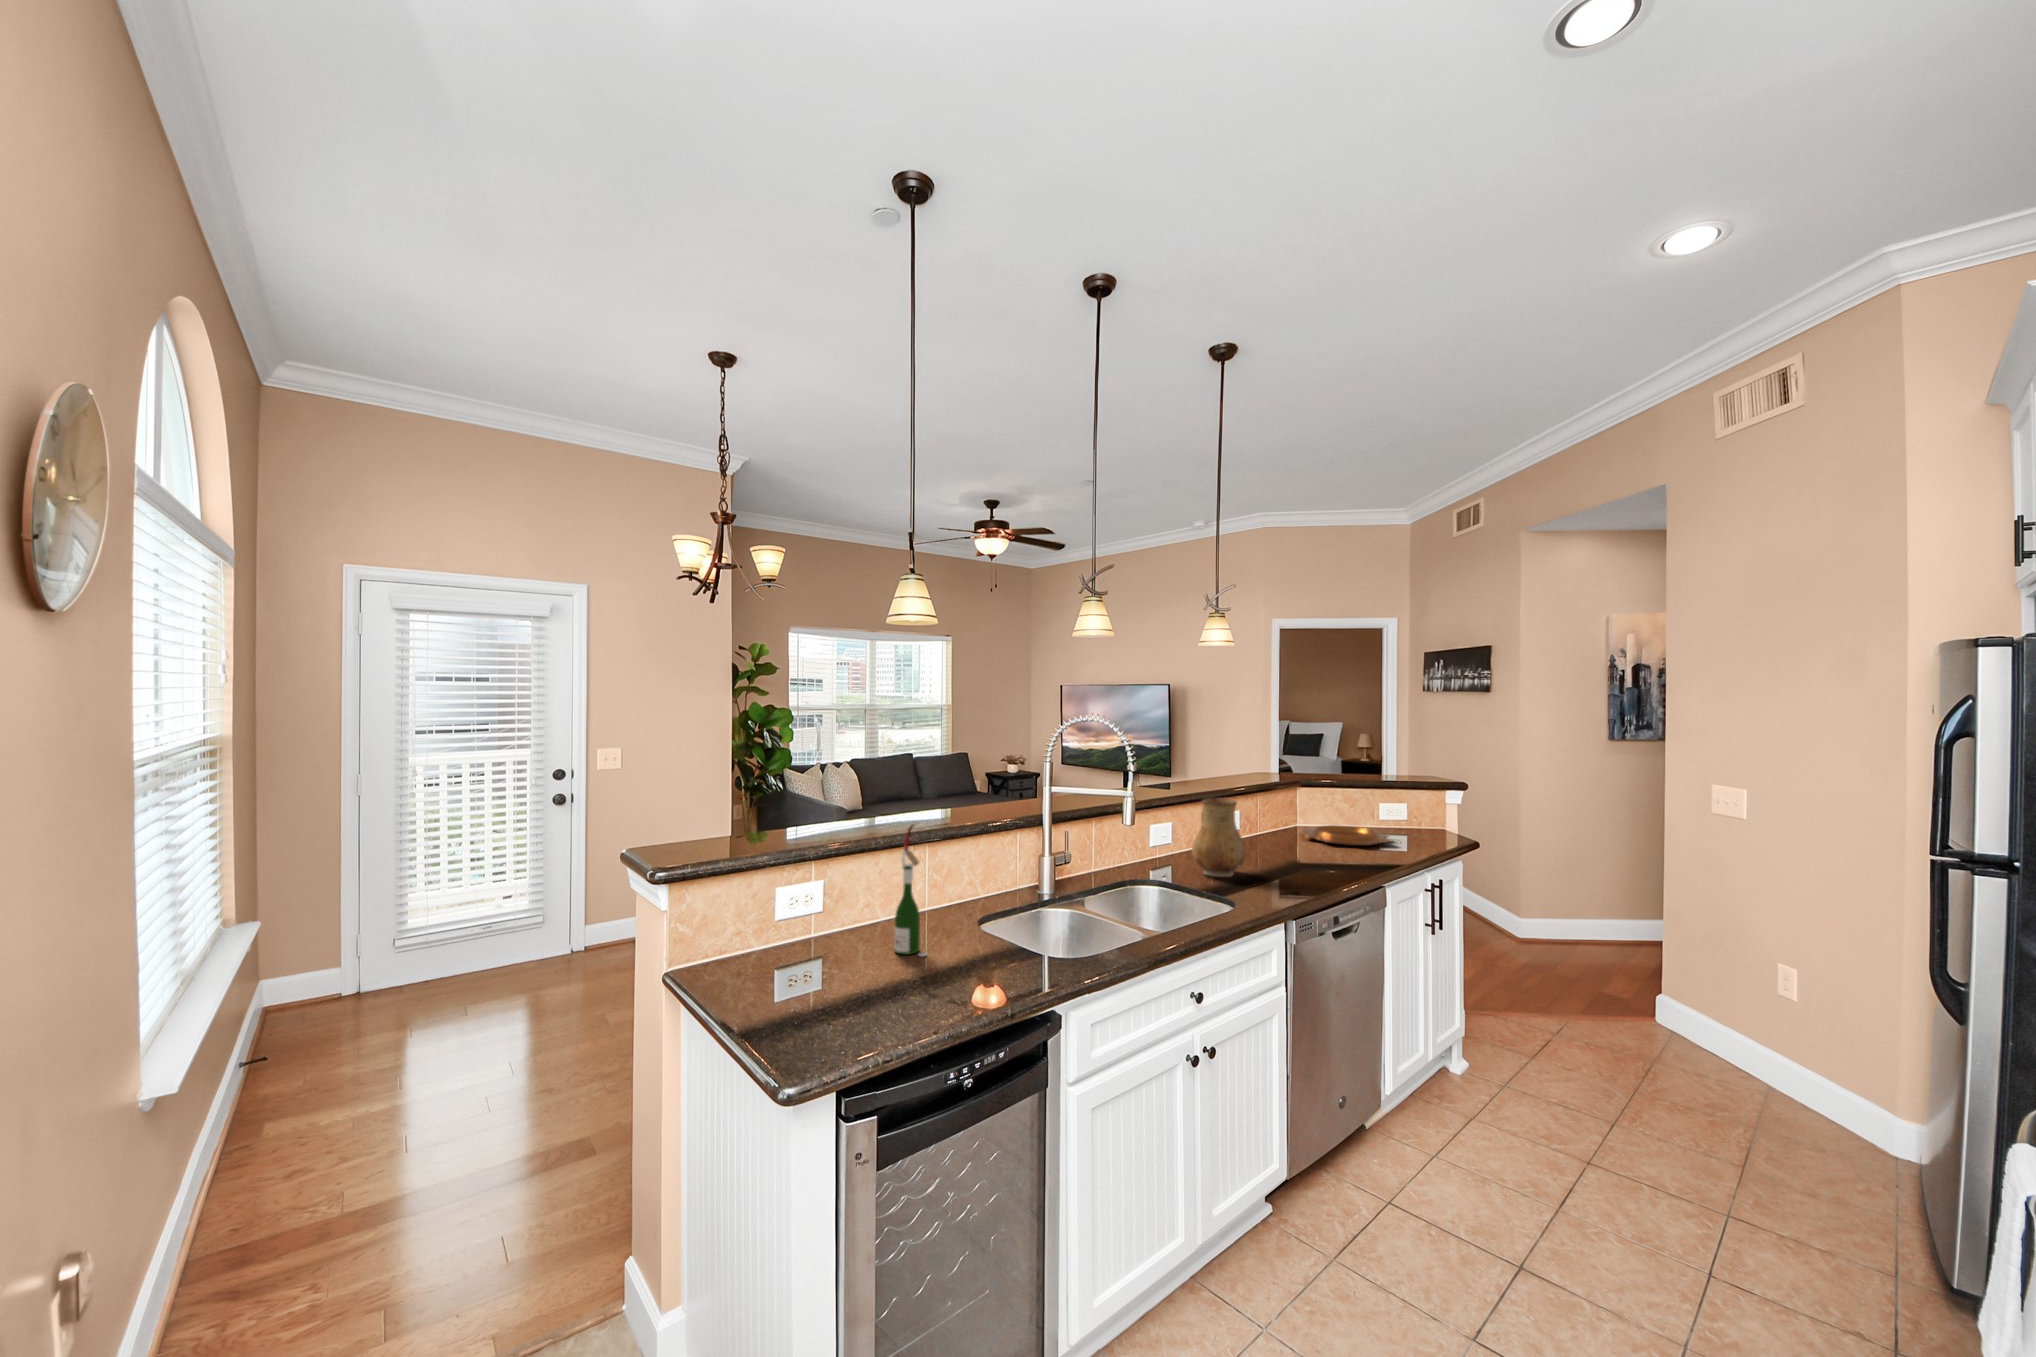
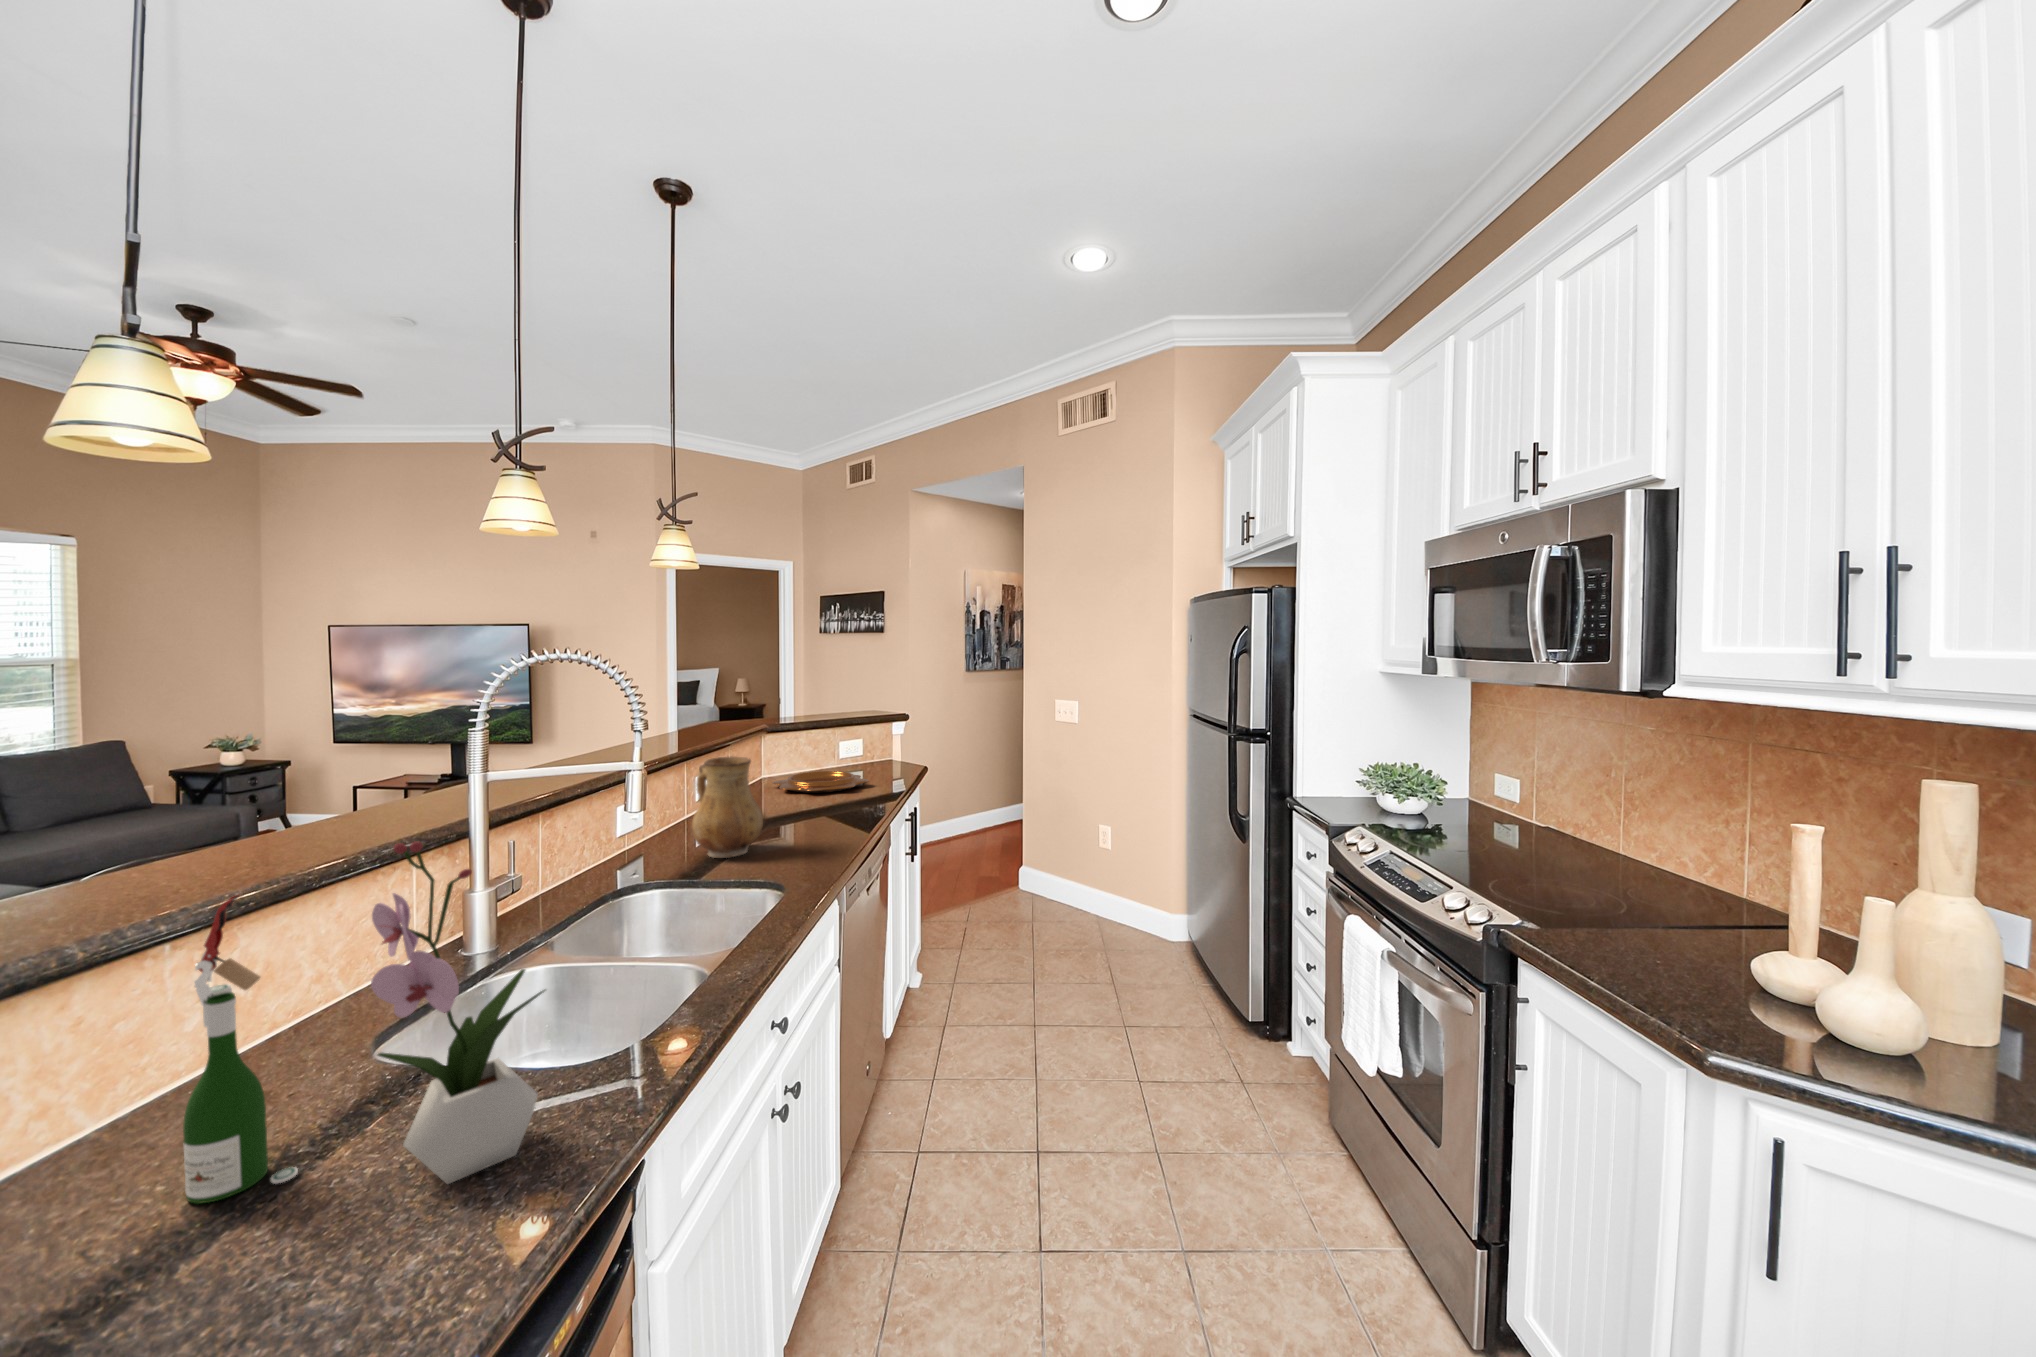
flower arrangement: none [947,810,1010,978] -> present [371,841,545,1184]

